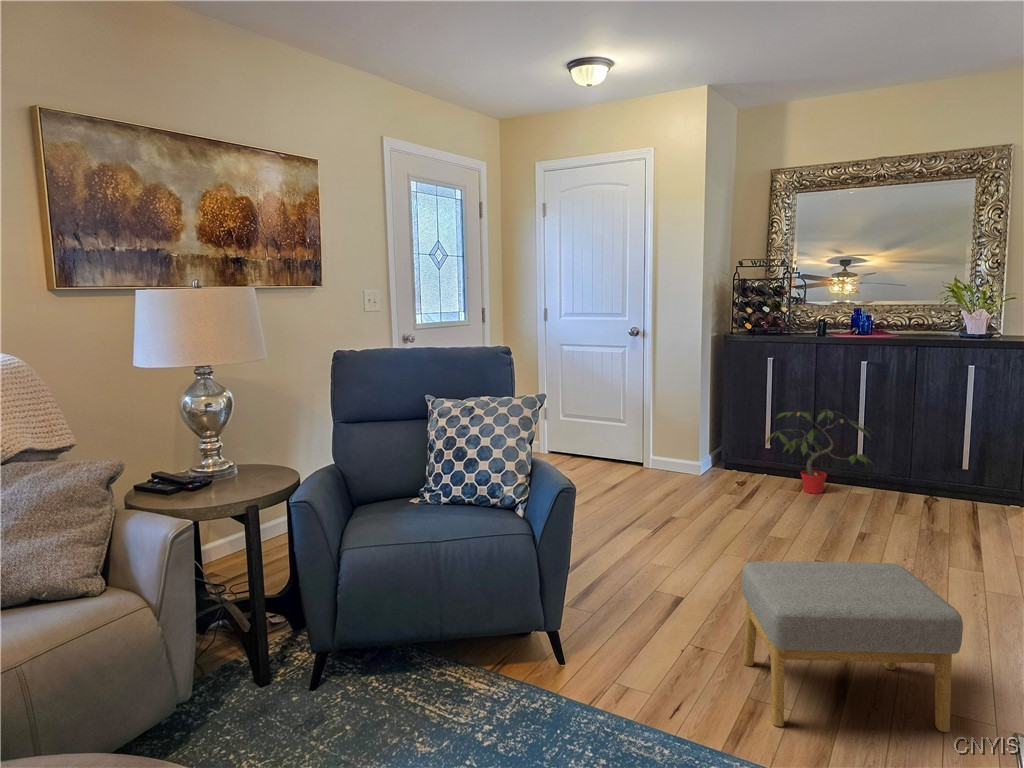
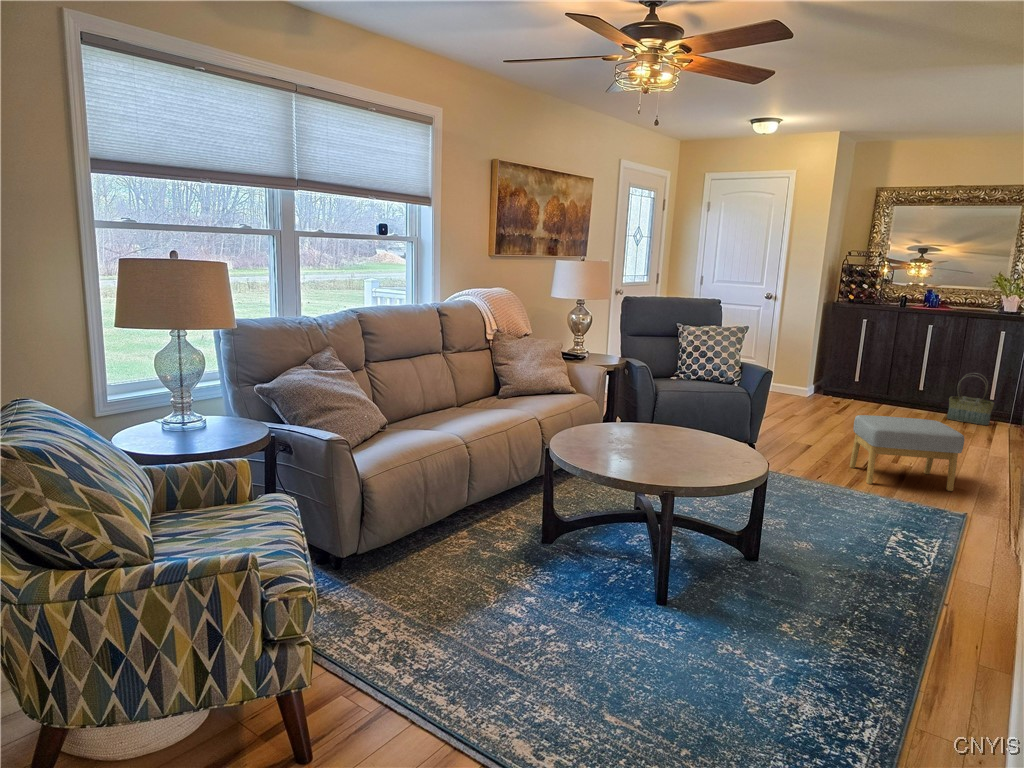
potted plant: present [766,410,871,494] -> none [855,355,935,410]
basket: none [903,431,971,513] -> present [947,373,994,425]

